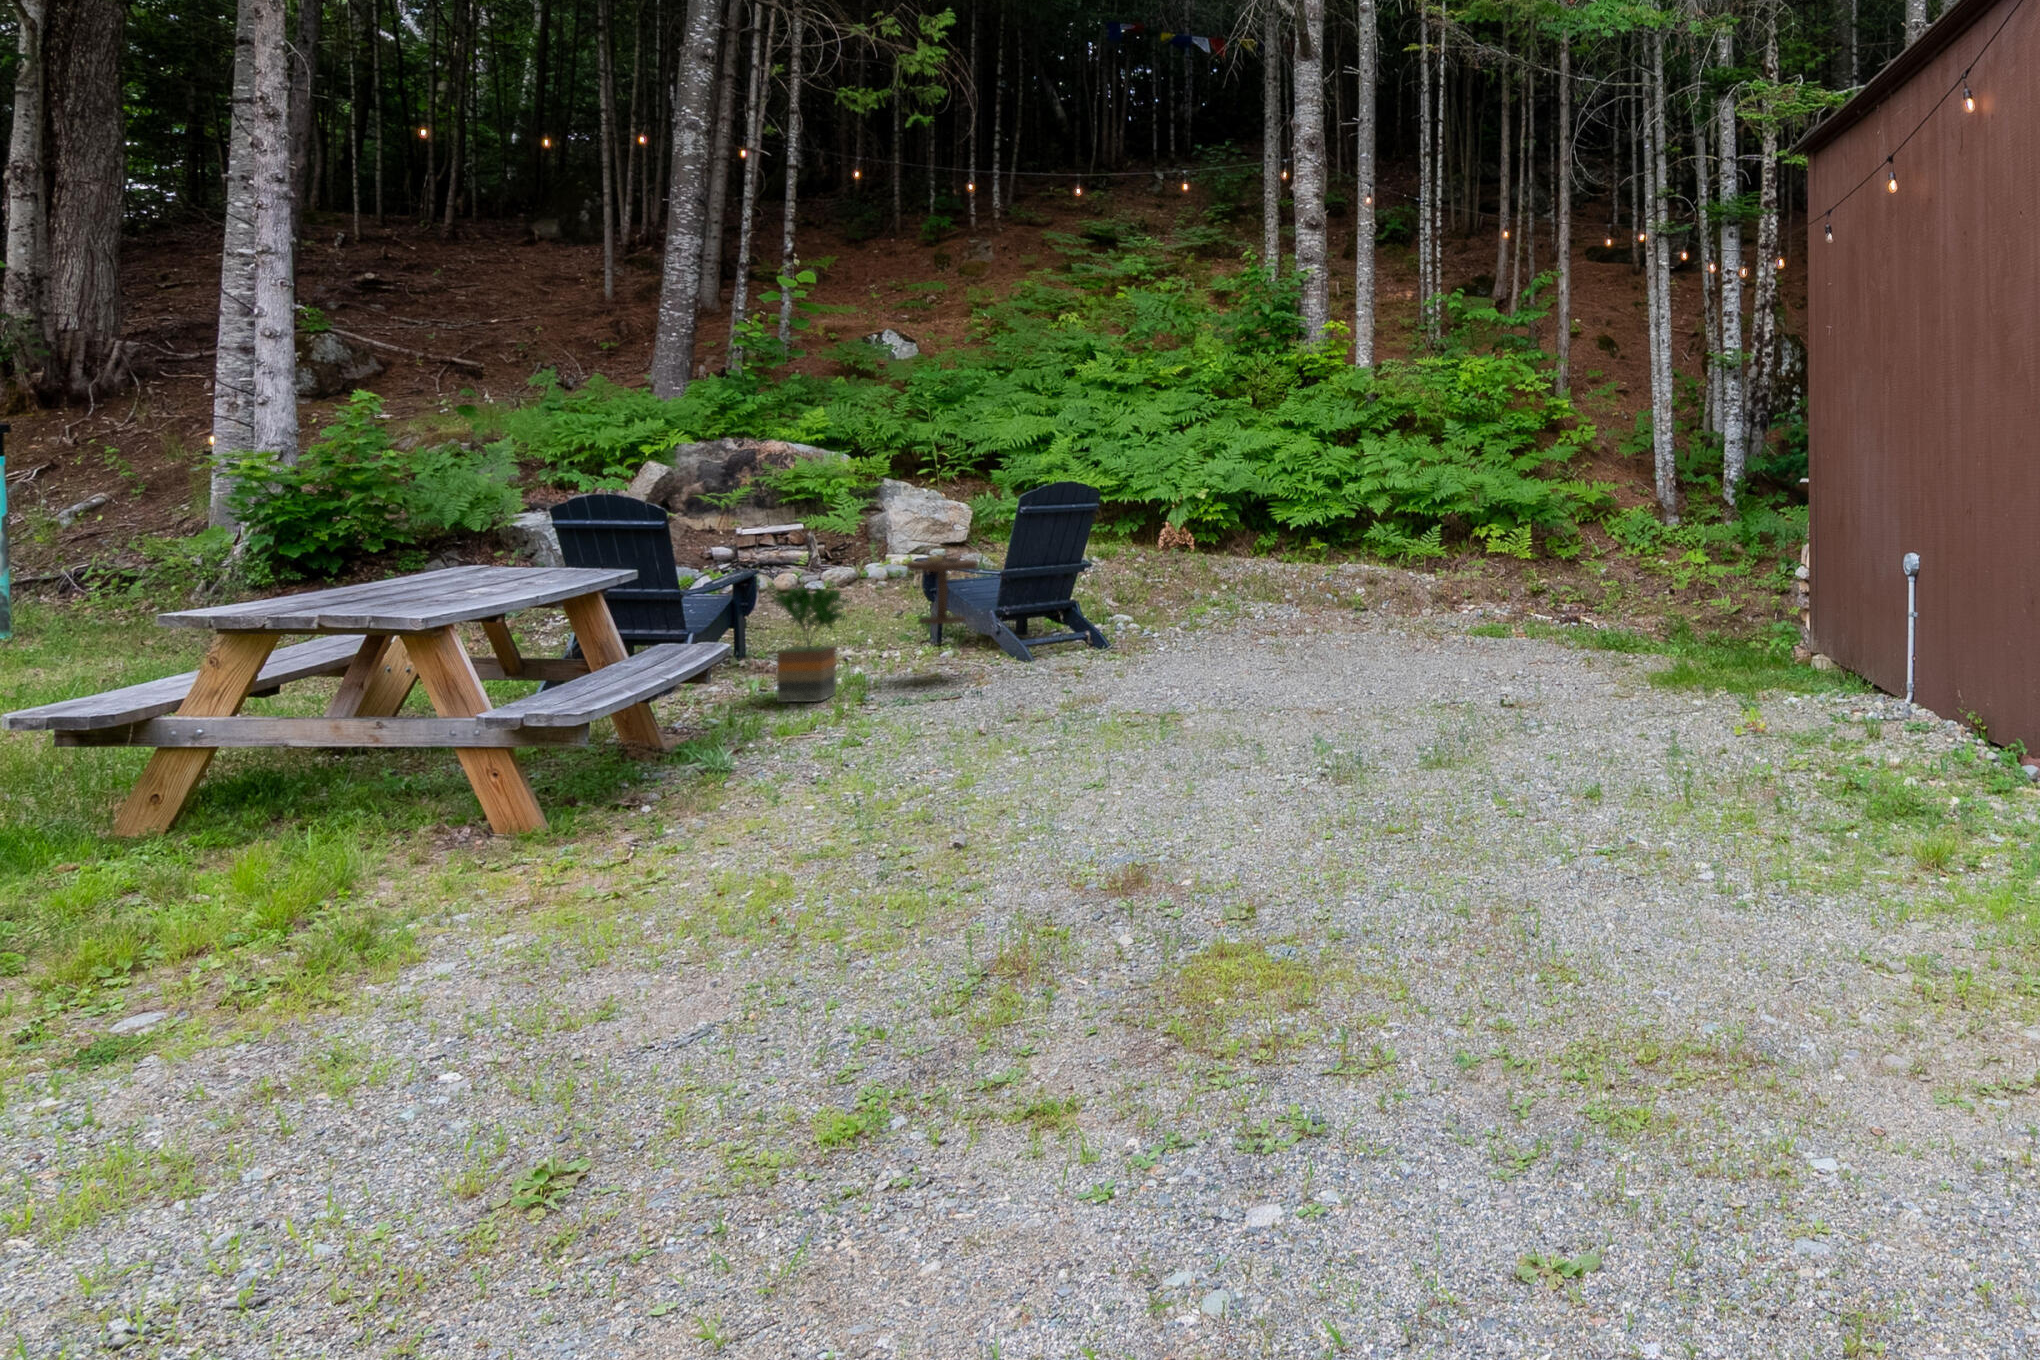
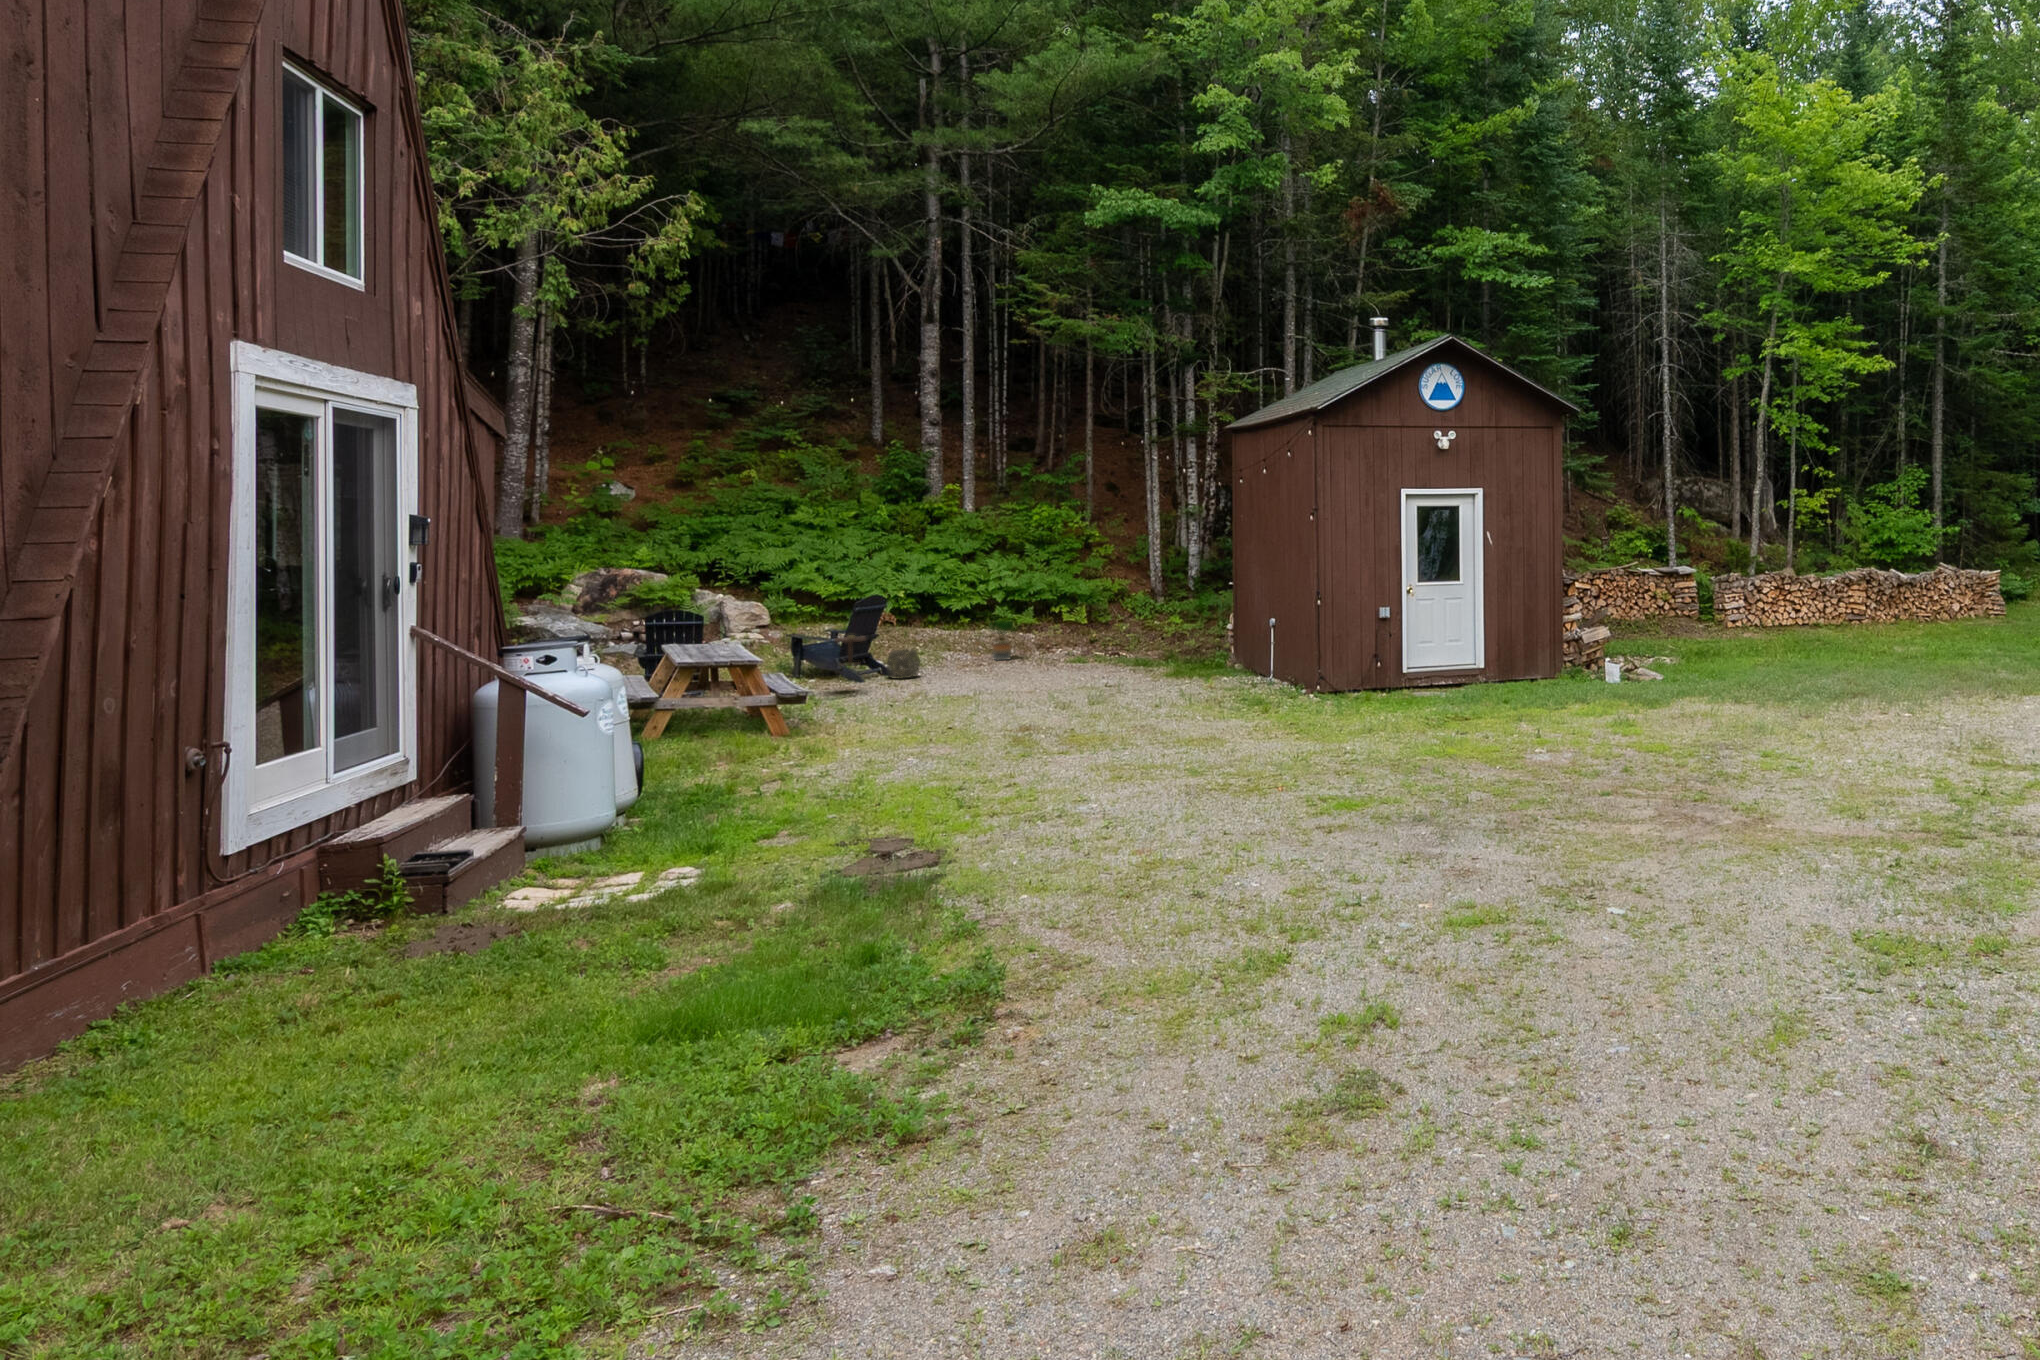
potted tree: present [775,587,851,702] -> present [989,620,1015,660]
woven basket: none [1069,593,1137,654] -> present [887,650,920,678]

